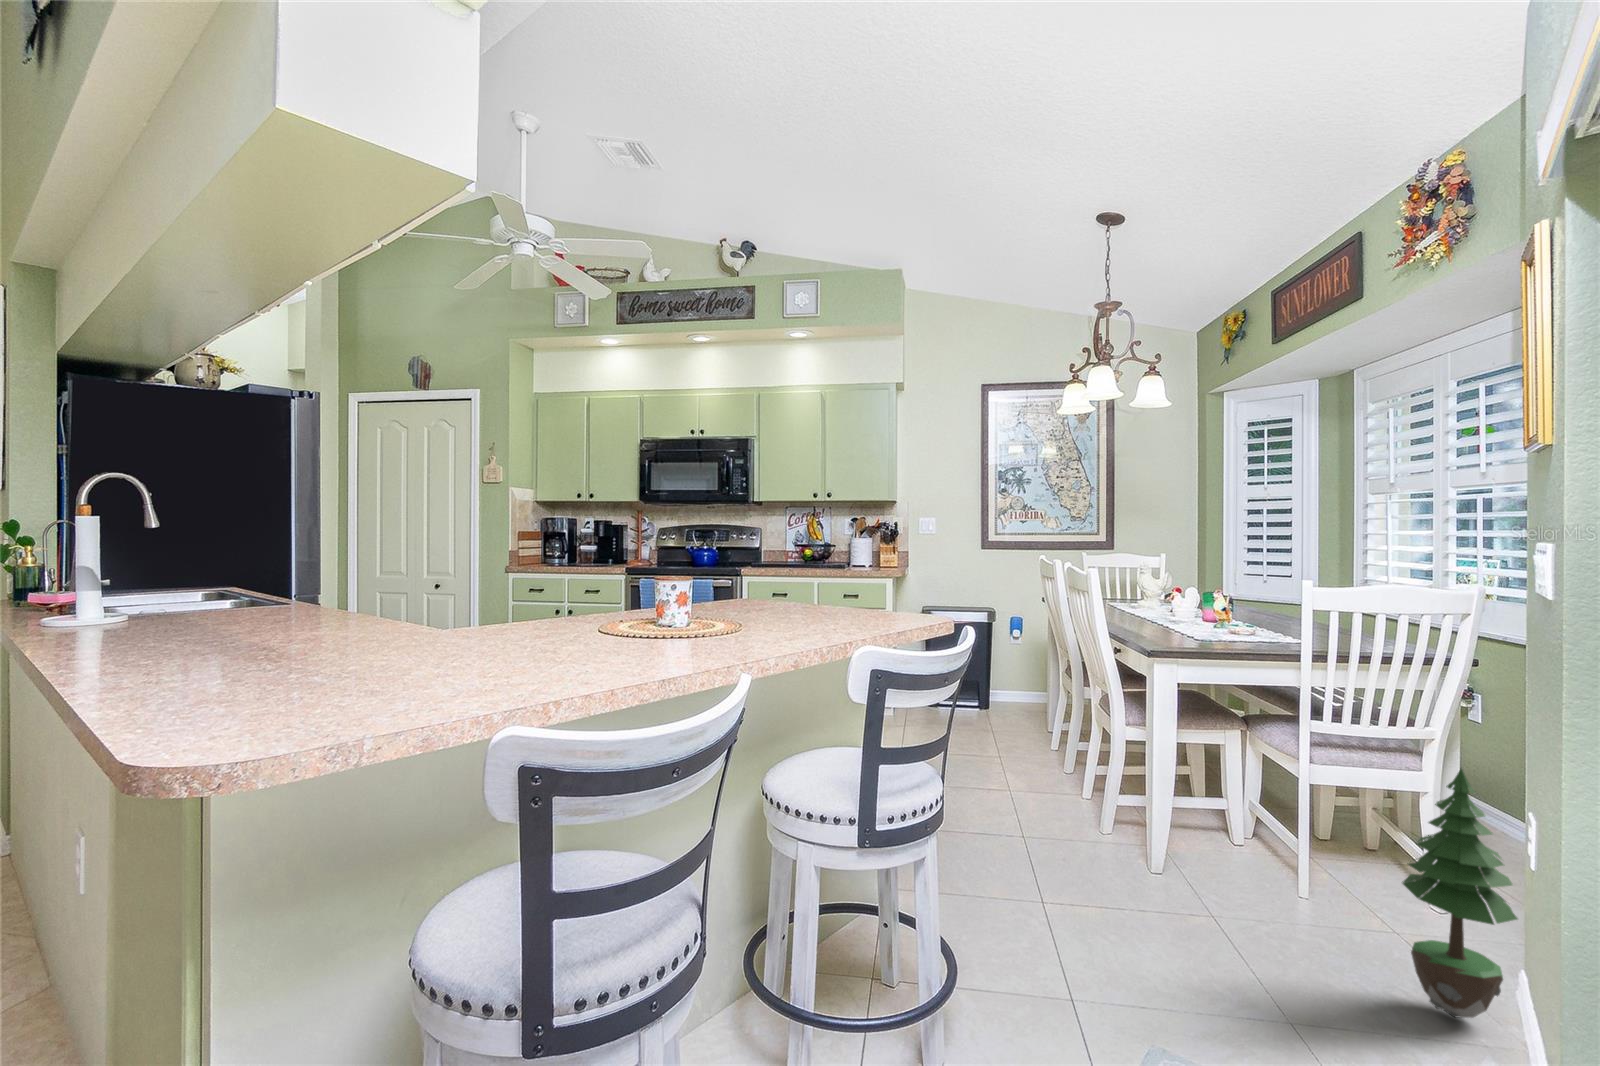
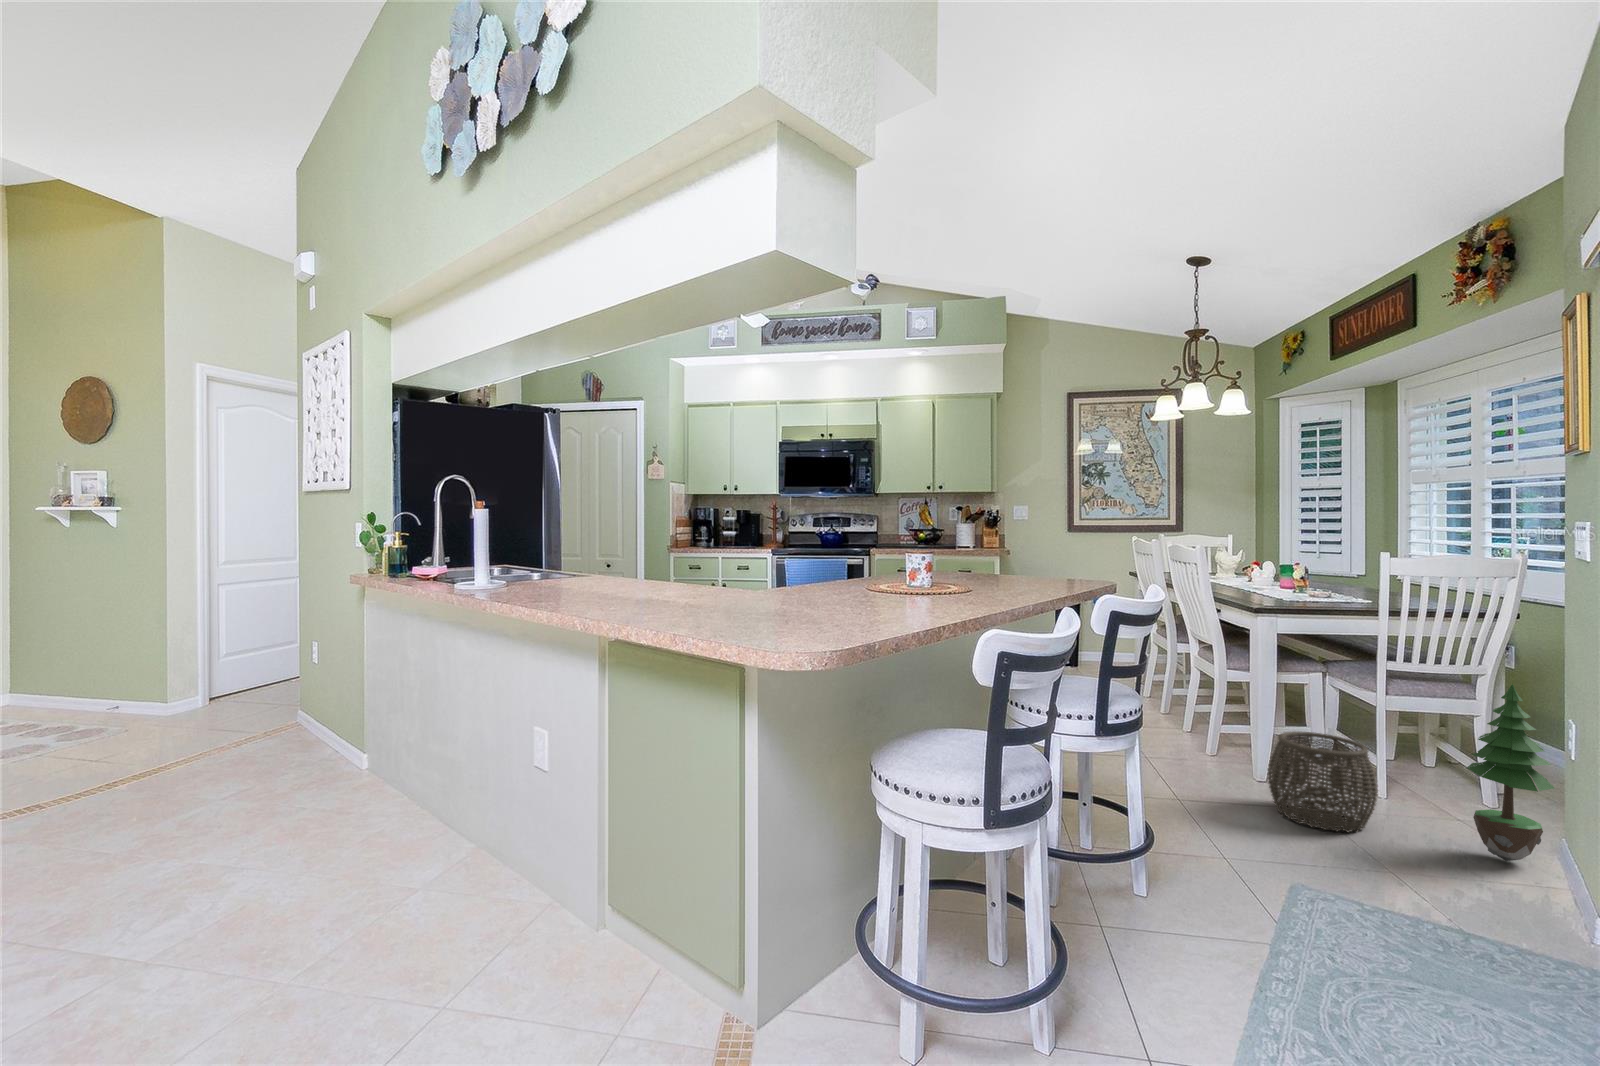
woven basket: none [1150,818,1290,965] -> present [1268,731,1378,832]

